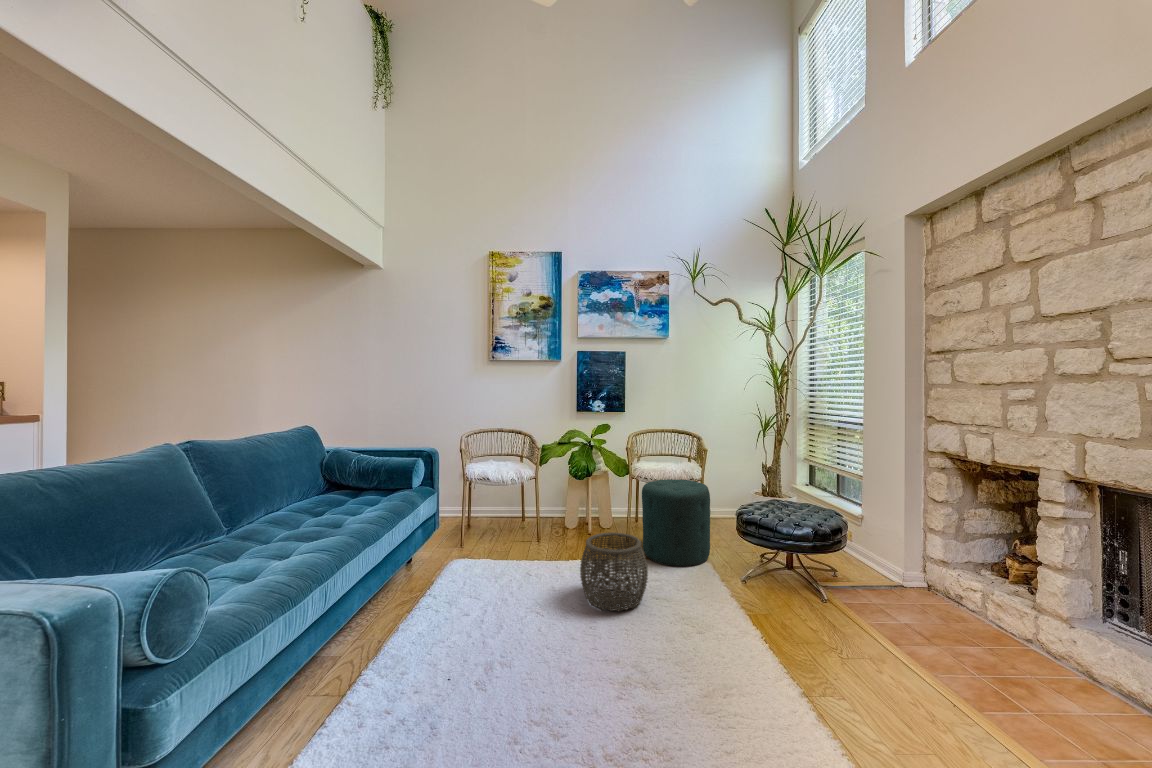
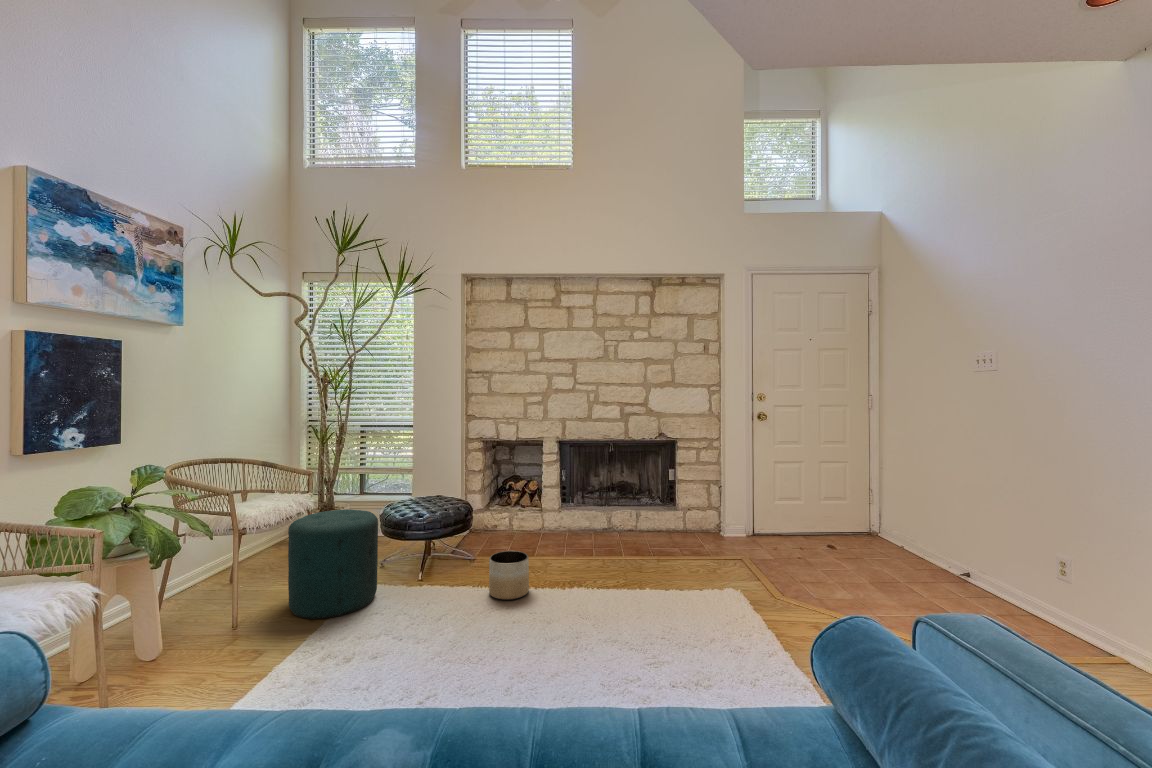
woven basket: present [580,533,648,611] -> none [381,567,464,662]
planter: none [719,576,772,642] -> present [489,551,529,600]

